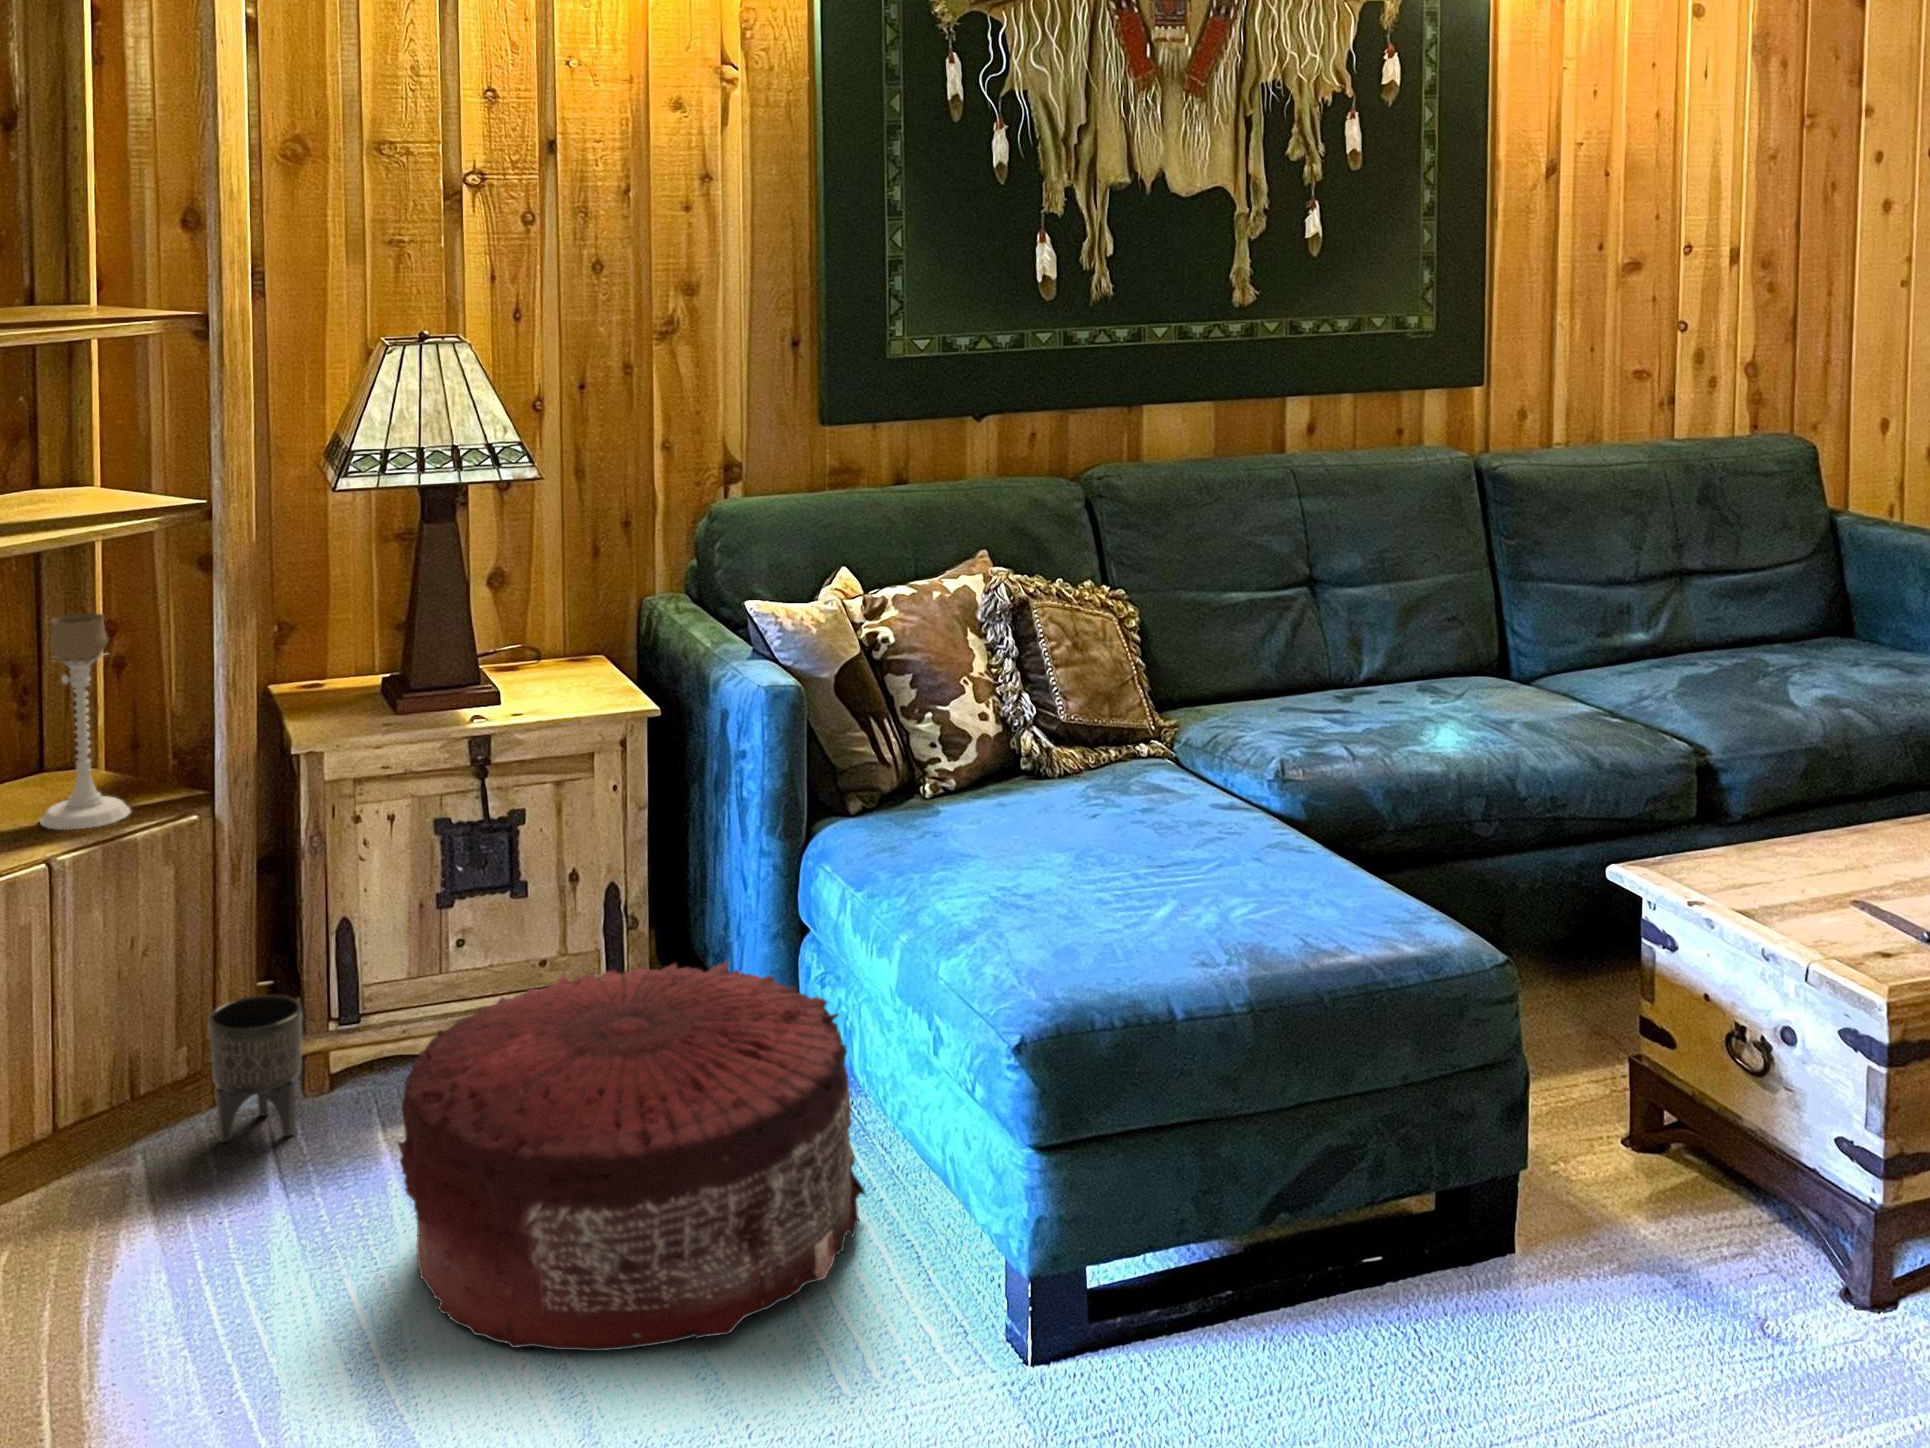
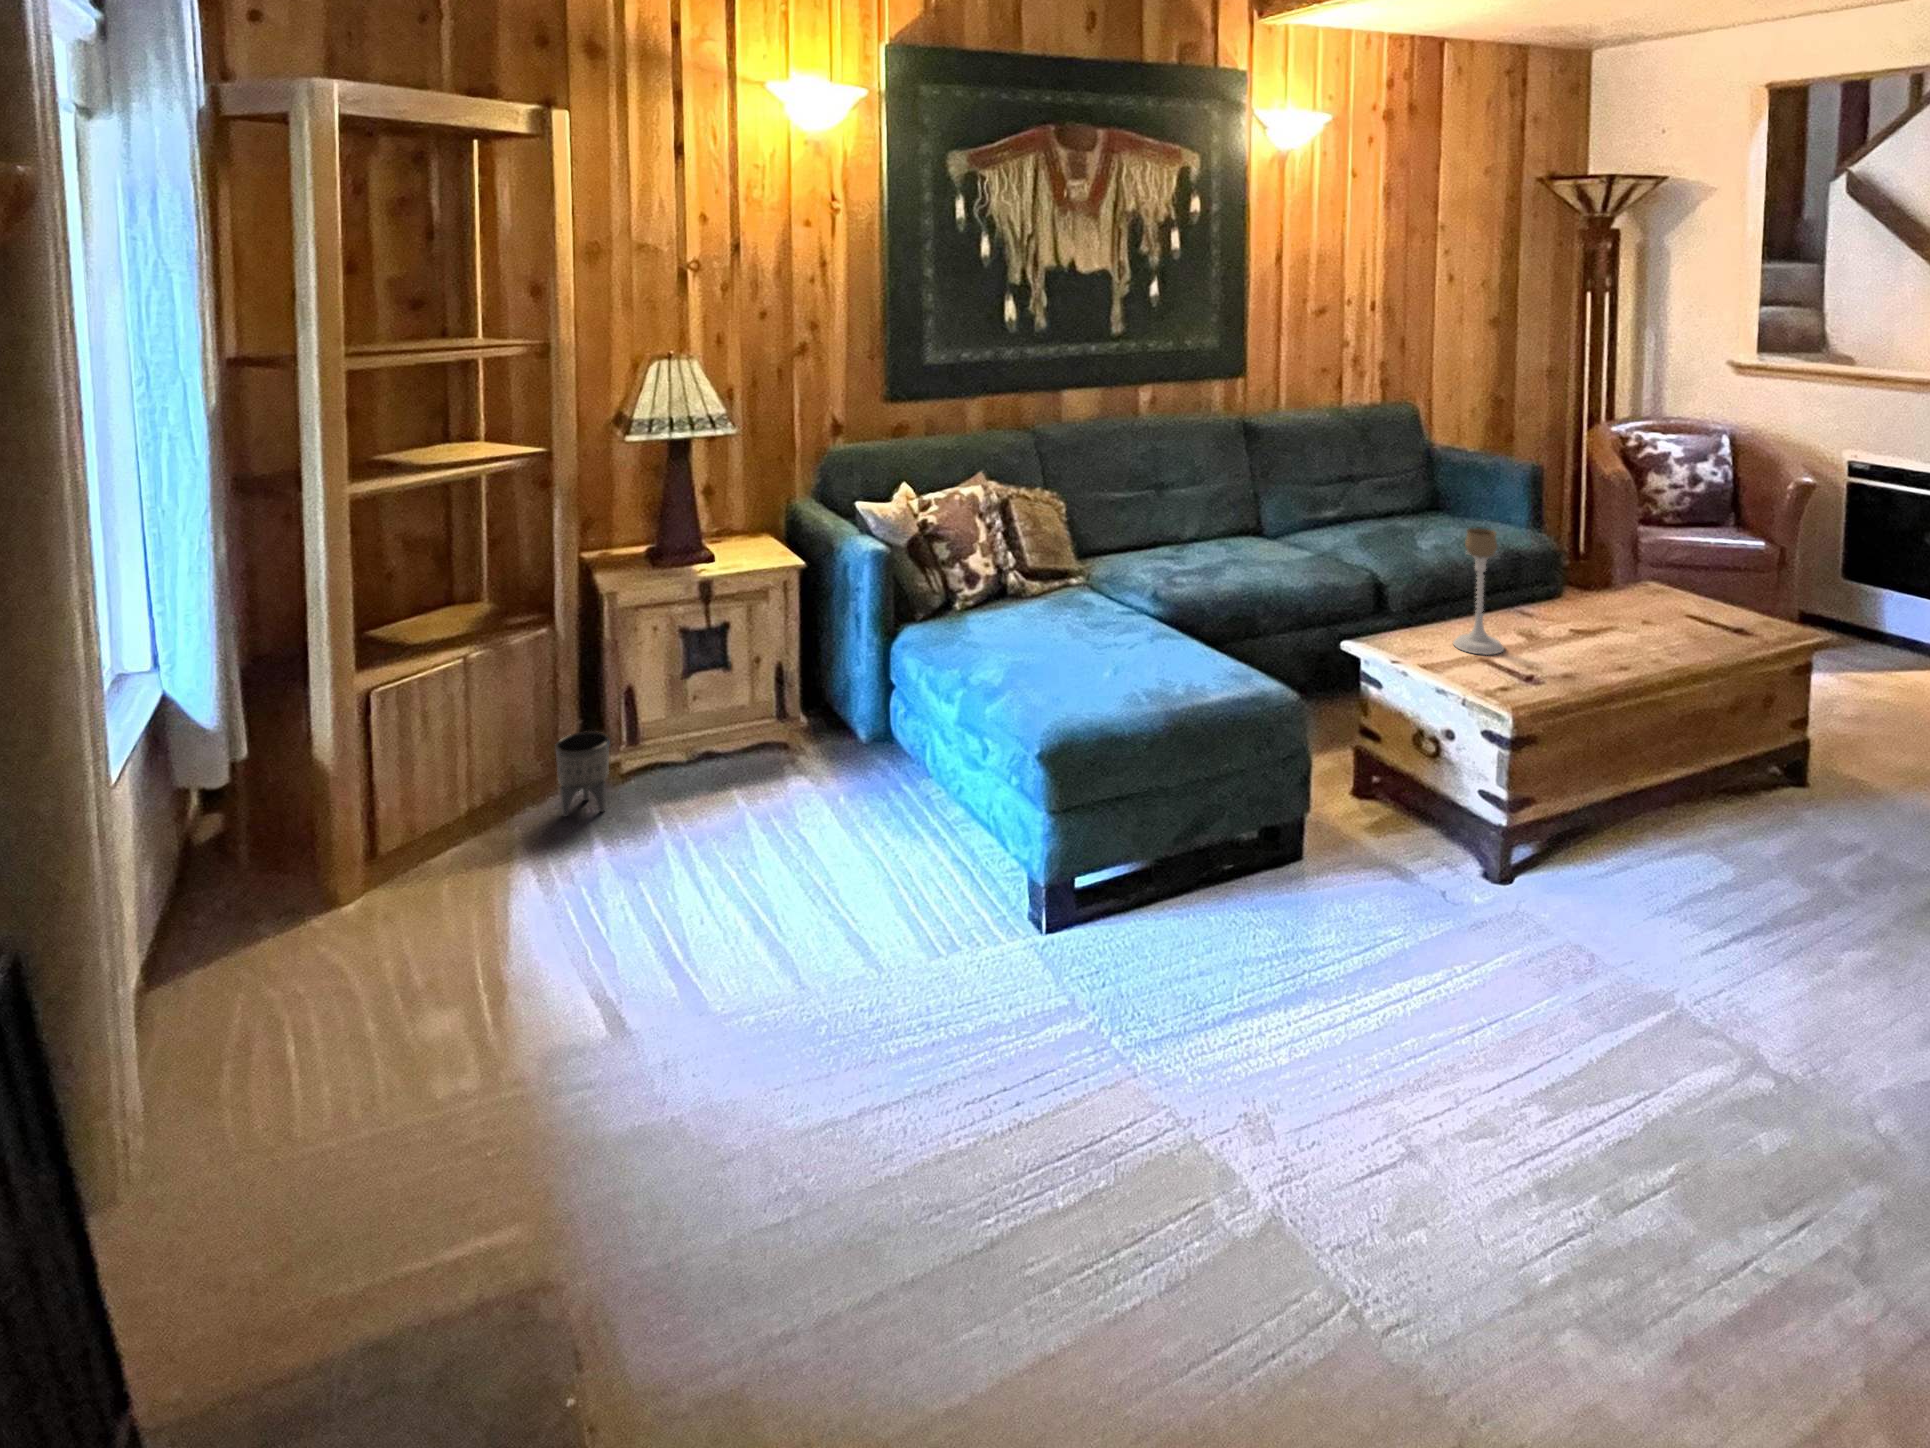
candle holder: present [40,612,130,830] -> present [1453,528,1504,655]
pouf: present [398,962,866,1351] -> none [675,706,940,935]

